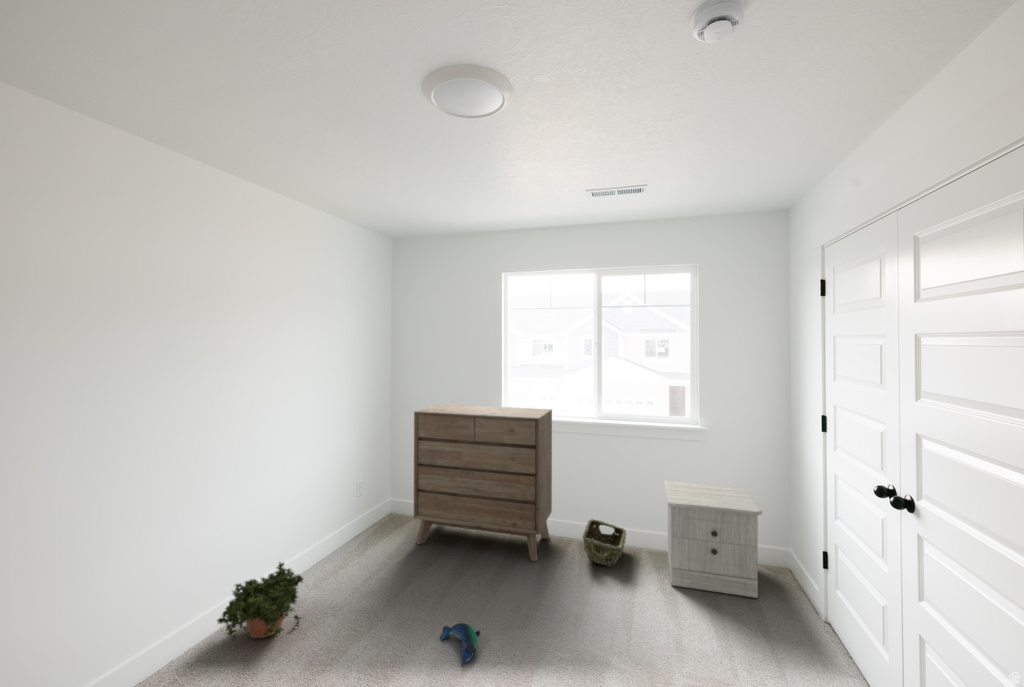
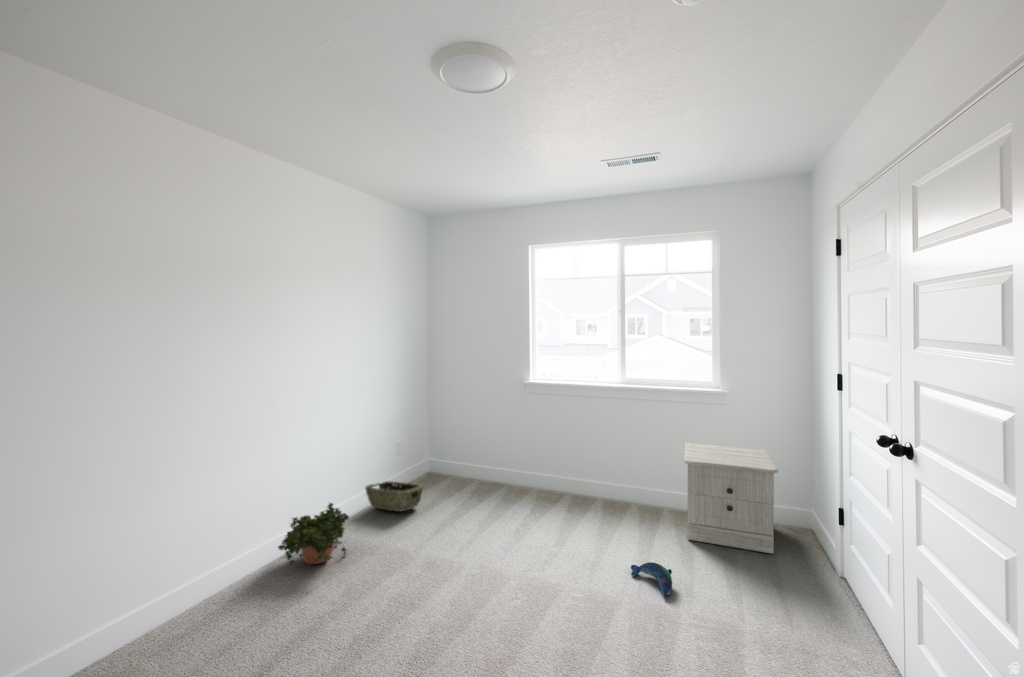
dresser: present [414,404,552,561] -> none [448,372,577,515]
woven basket: present [583,519,626,566] -> present [365,481,423,511]
plush toy: present [440,623,480,667] -> present [631,562,672,599]

